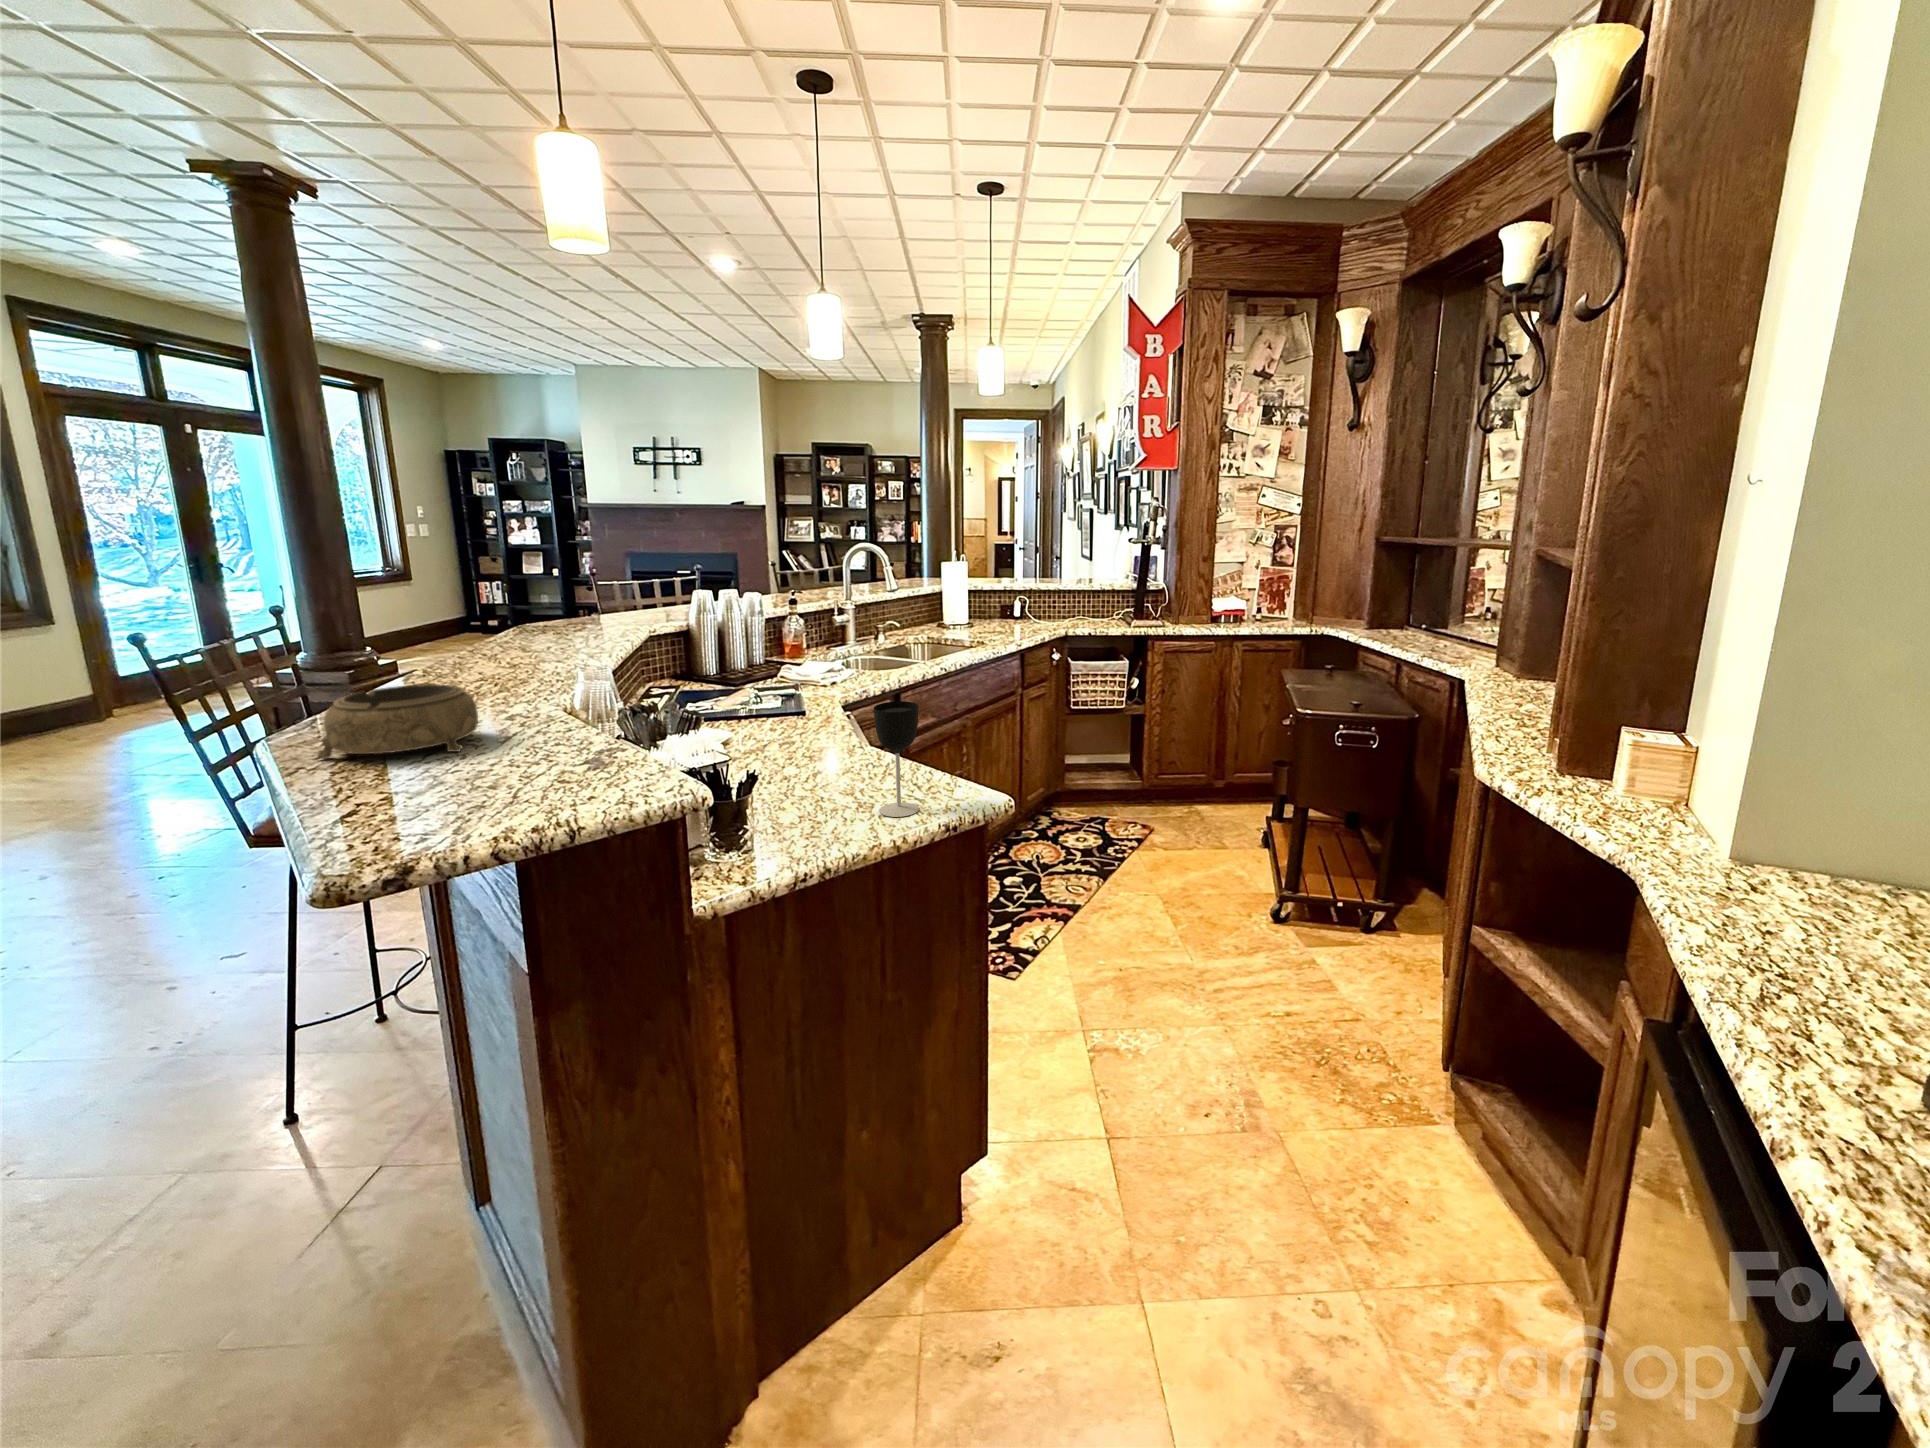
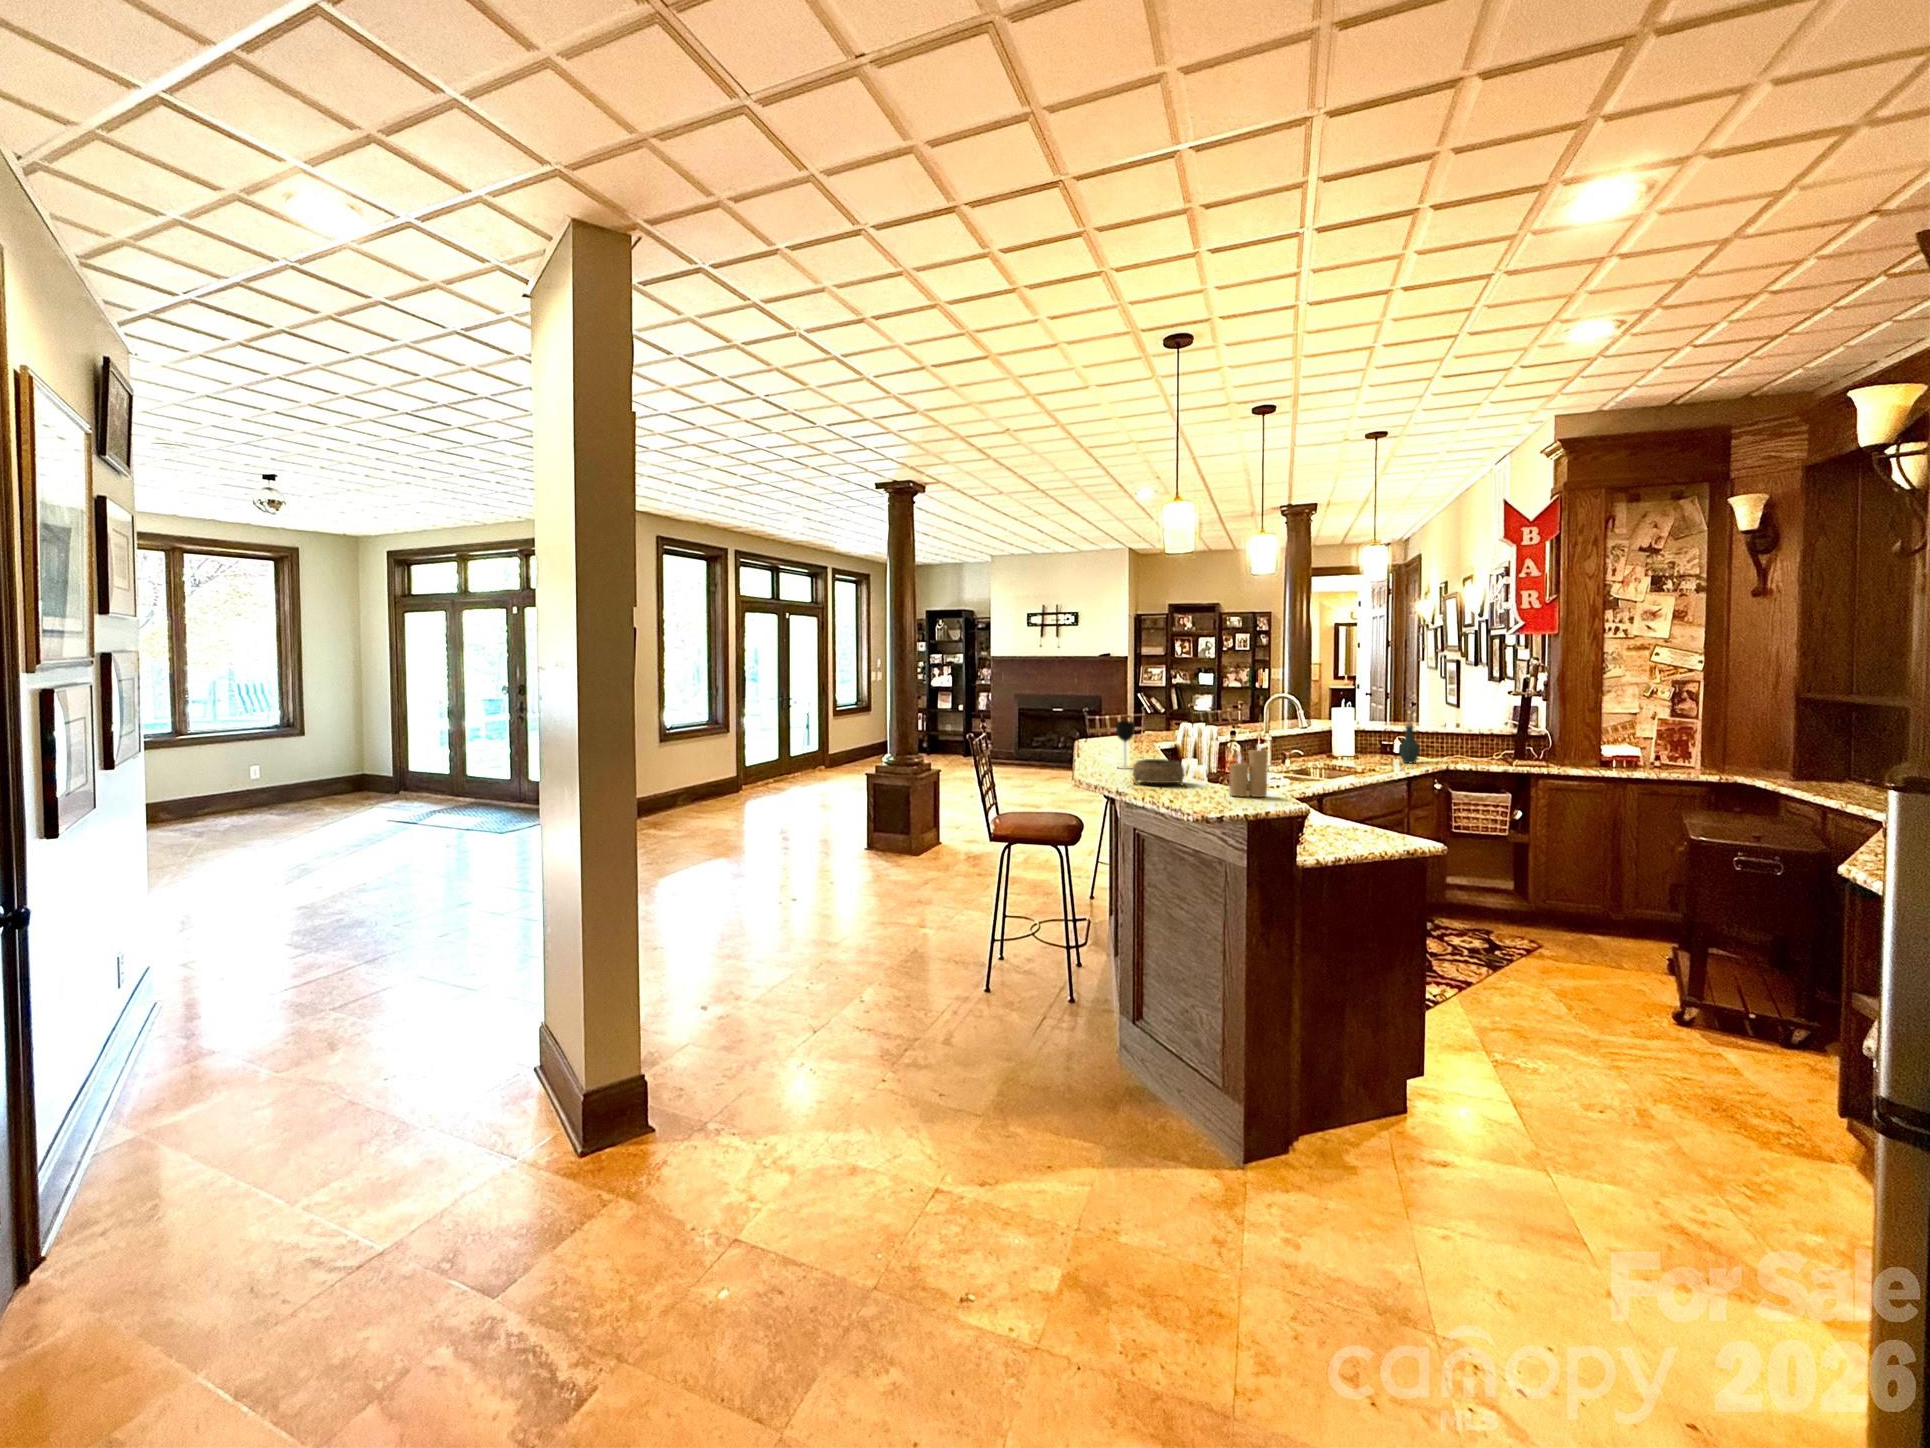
bottle: none [1016,577,1038,629] -> present [1399,722,1420,763]
candle: none [486,648,599,793] -> present [1229,744,1268,797]
wine glass: present [874,701,919,817] -> present [1116,721,1135,769]

